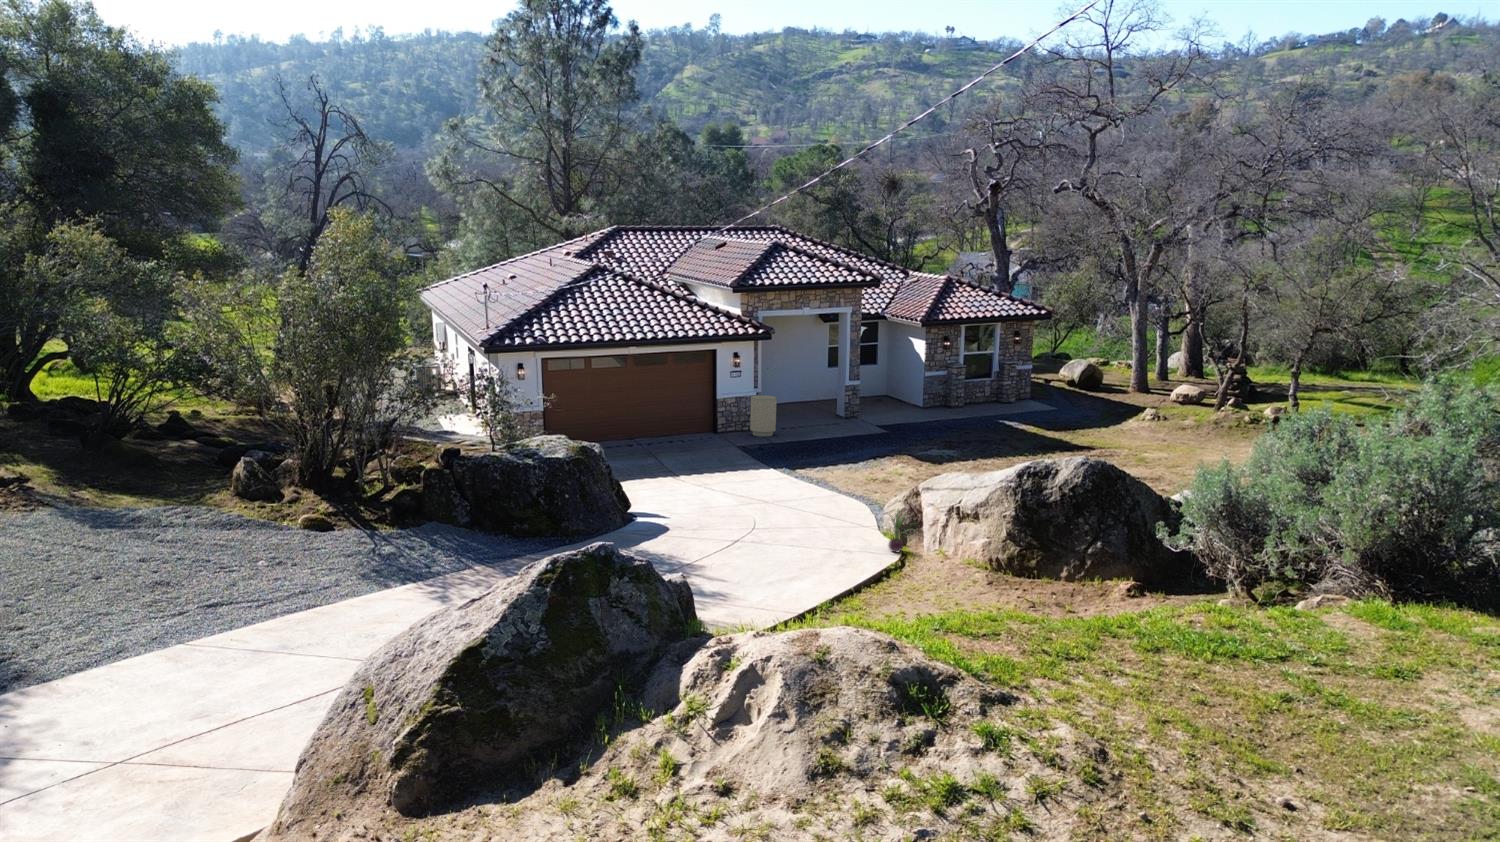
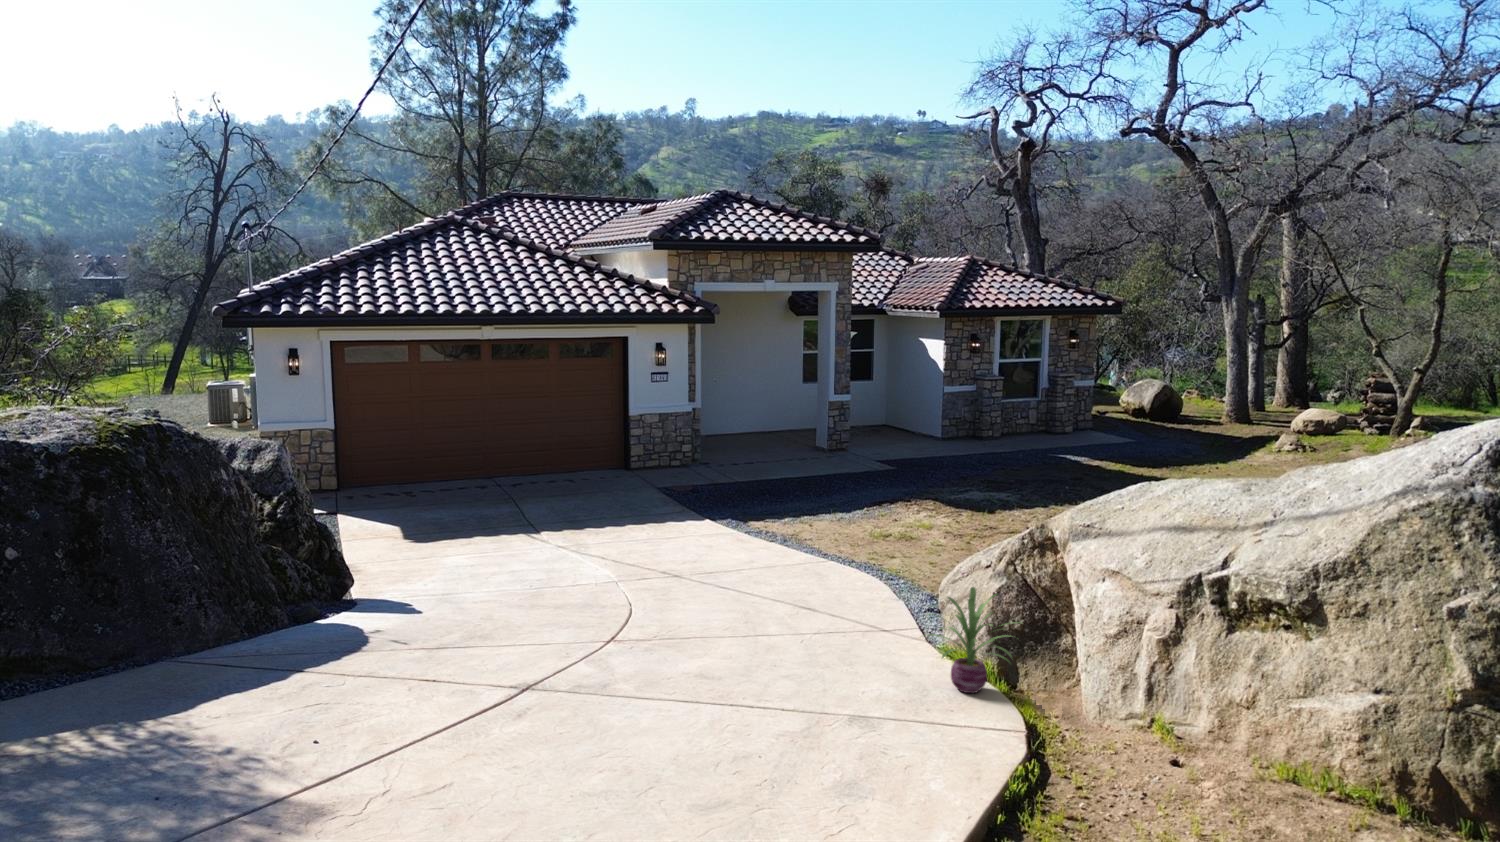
trash can: present [750,395,777,436] -> none [681,412,722,475]

